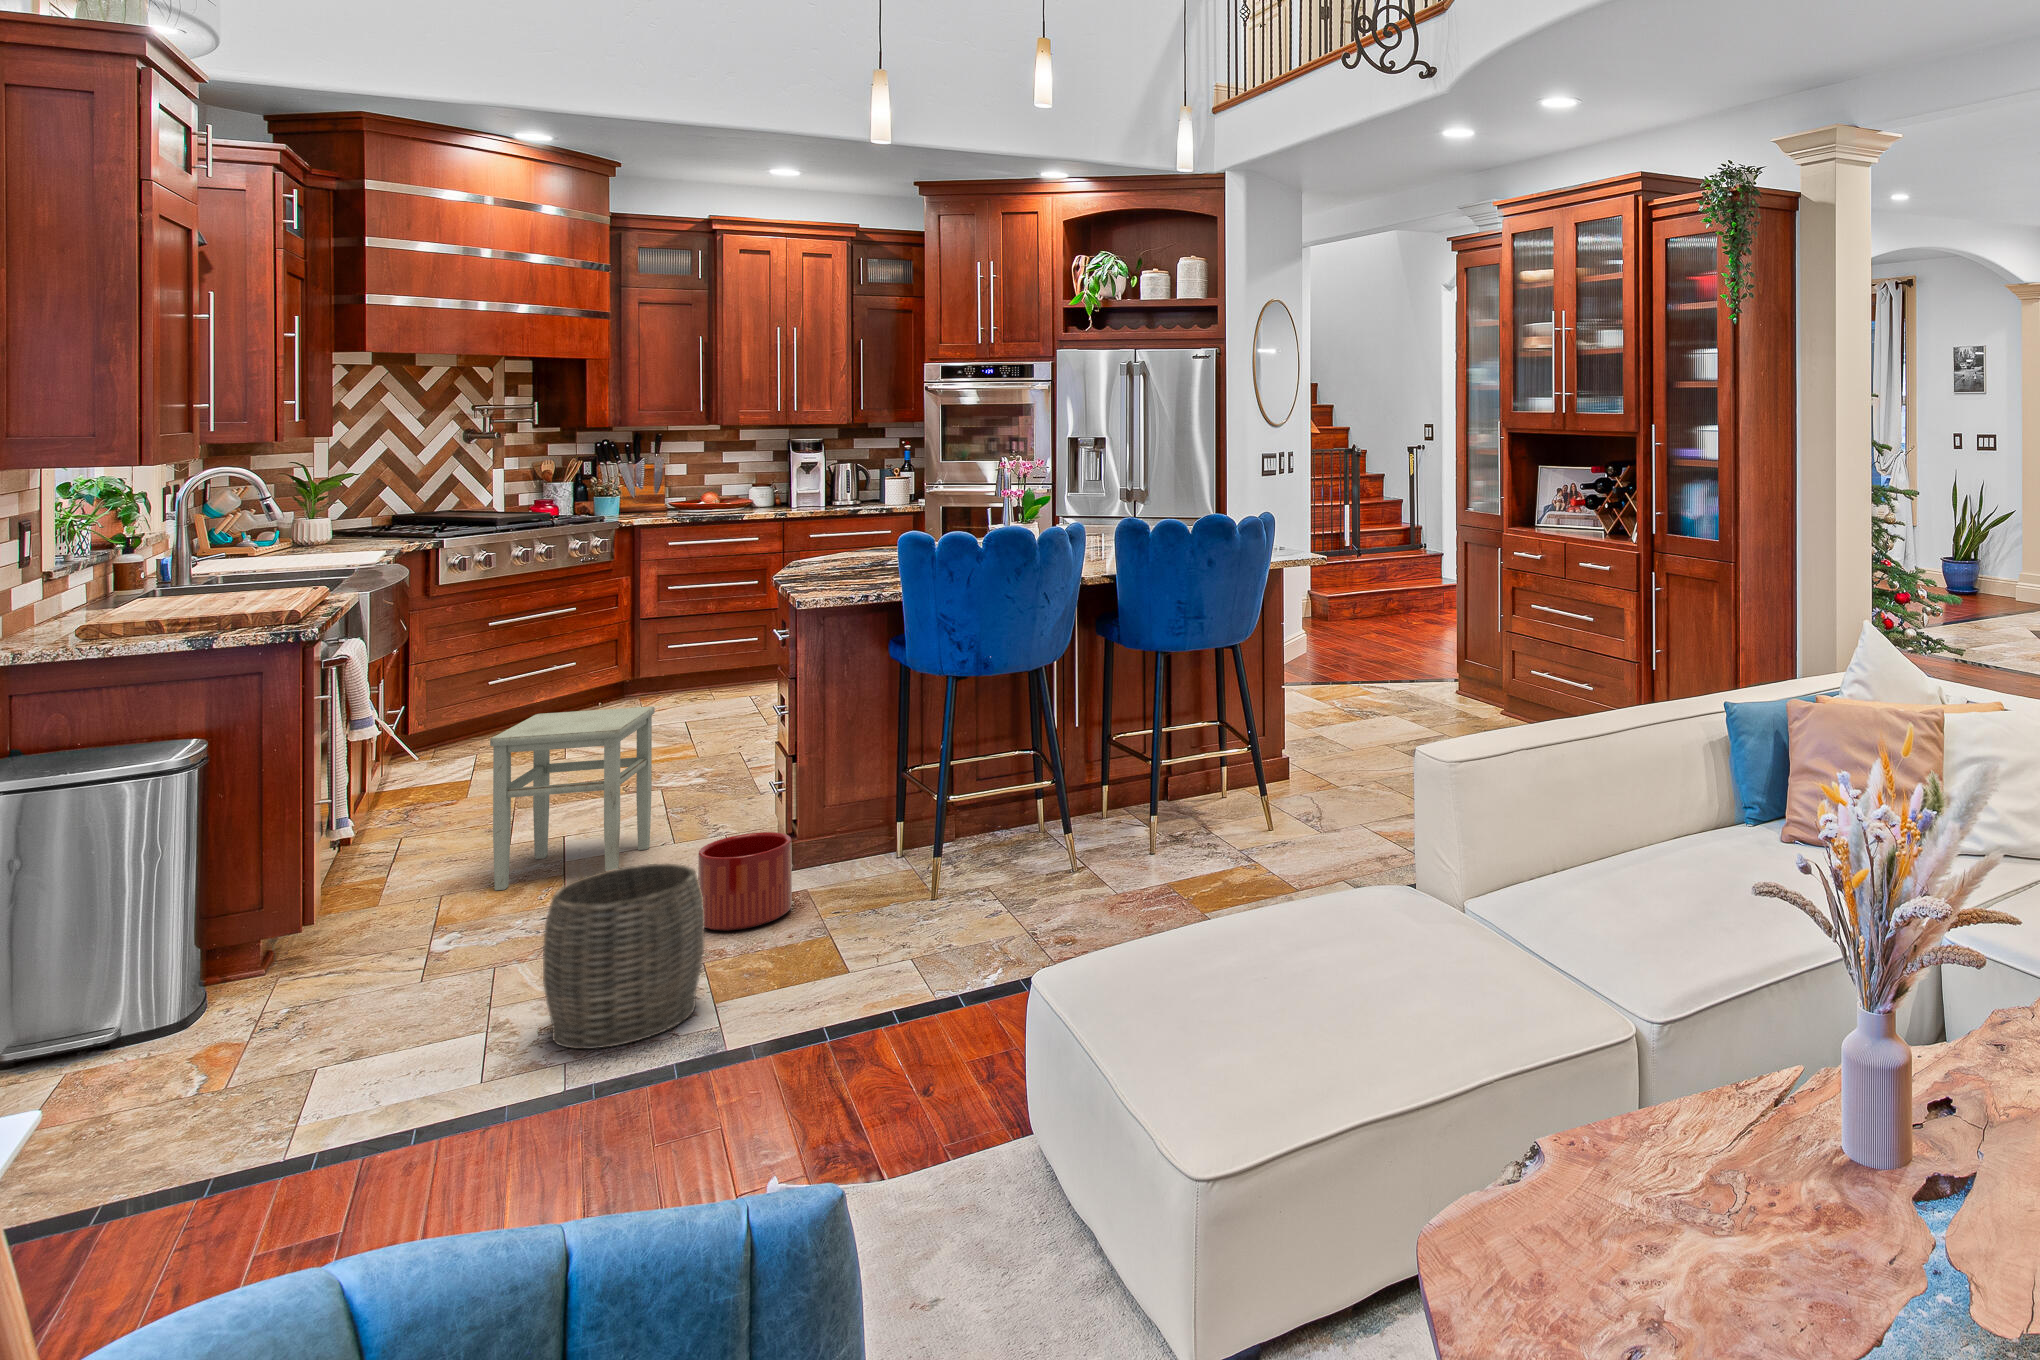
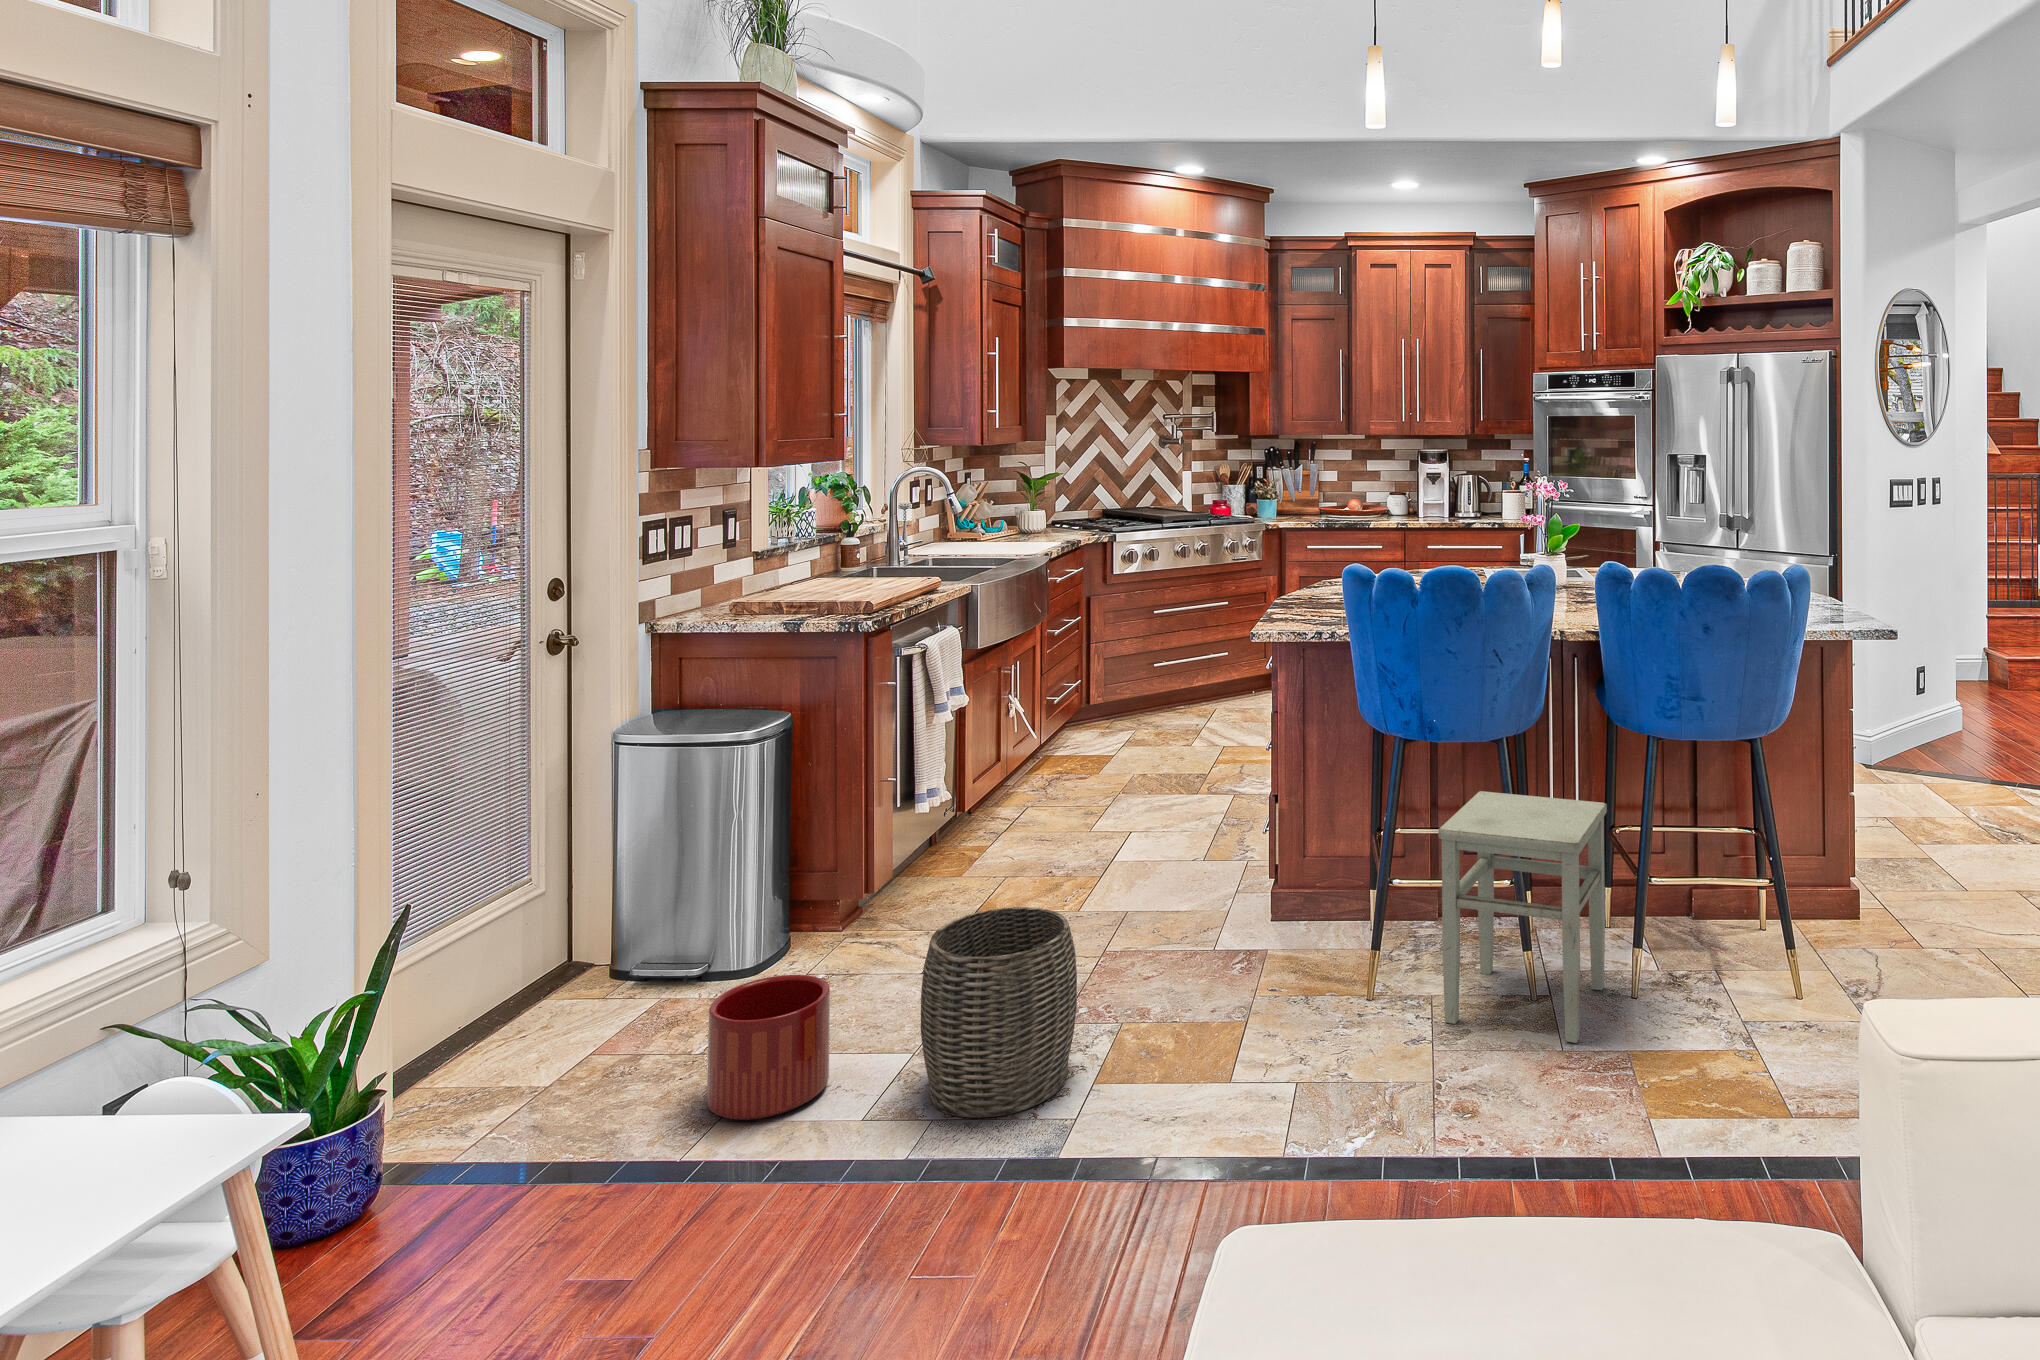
stool: present [490,707,655,890] -> present [1438,791,1607,1043]
planter: present [698,832,792,931] -> present [707,975,830,1120]

